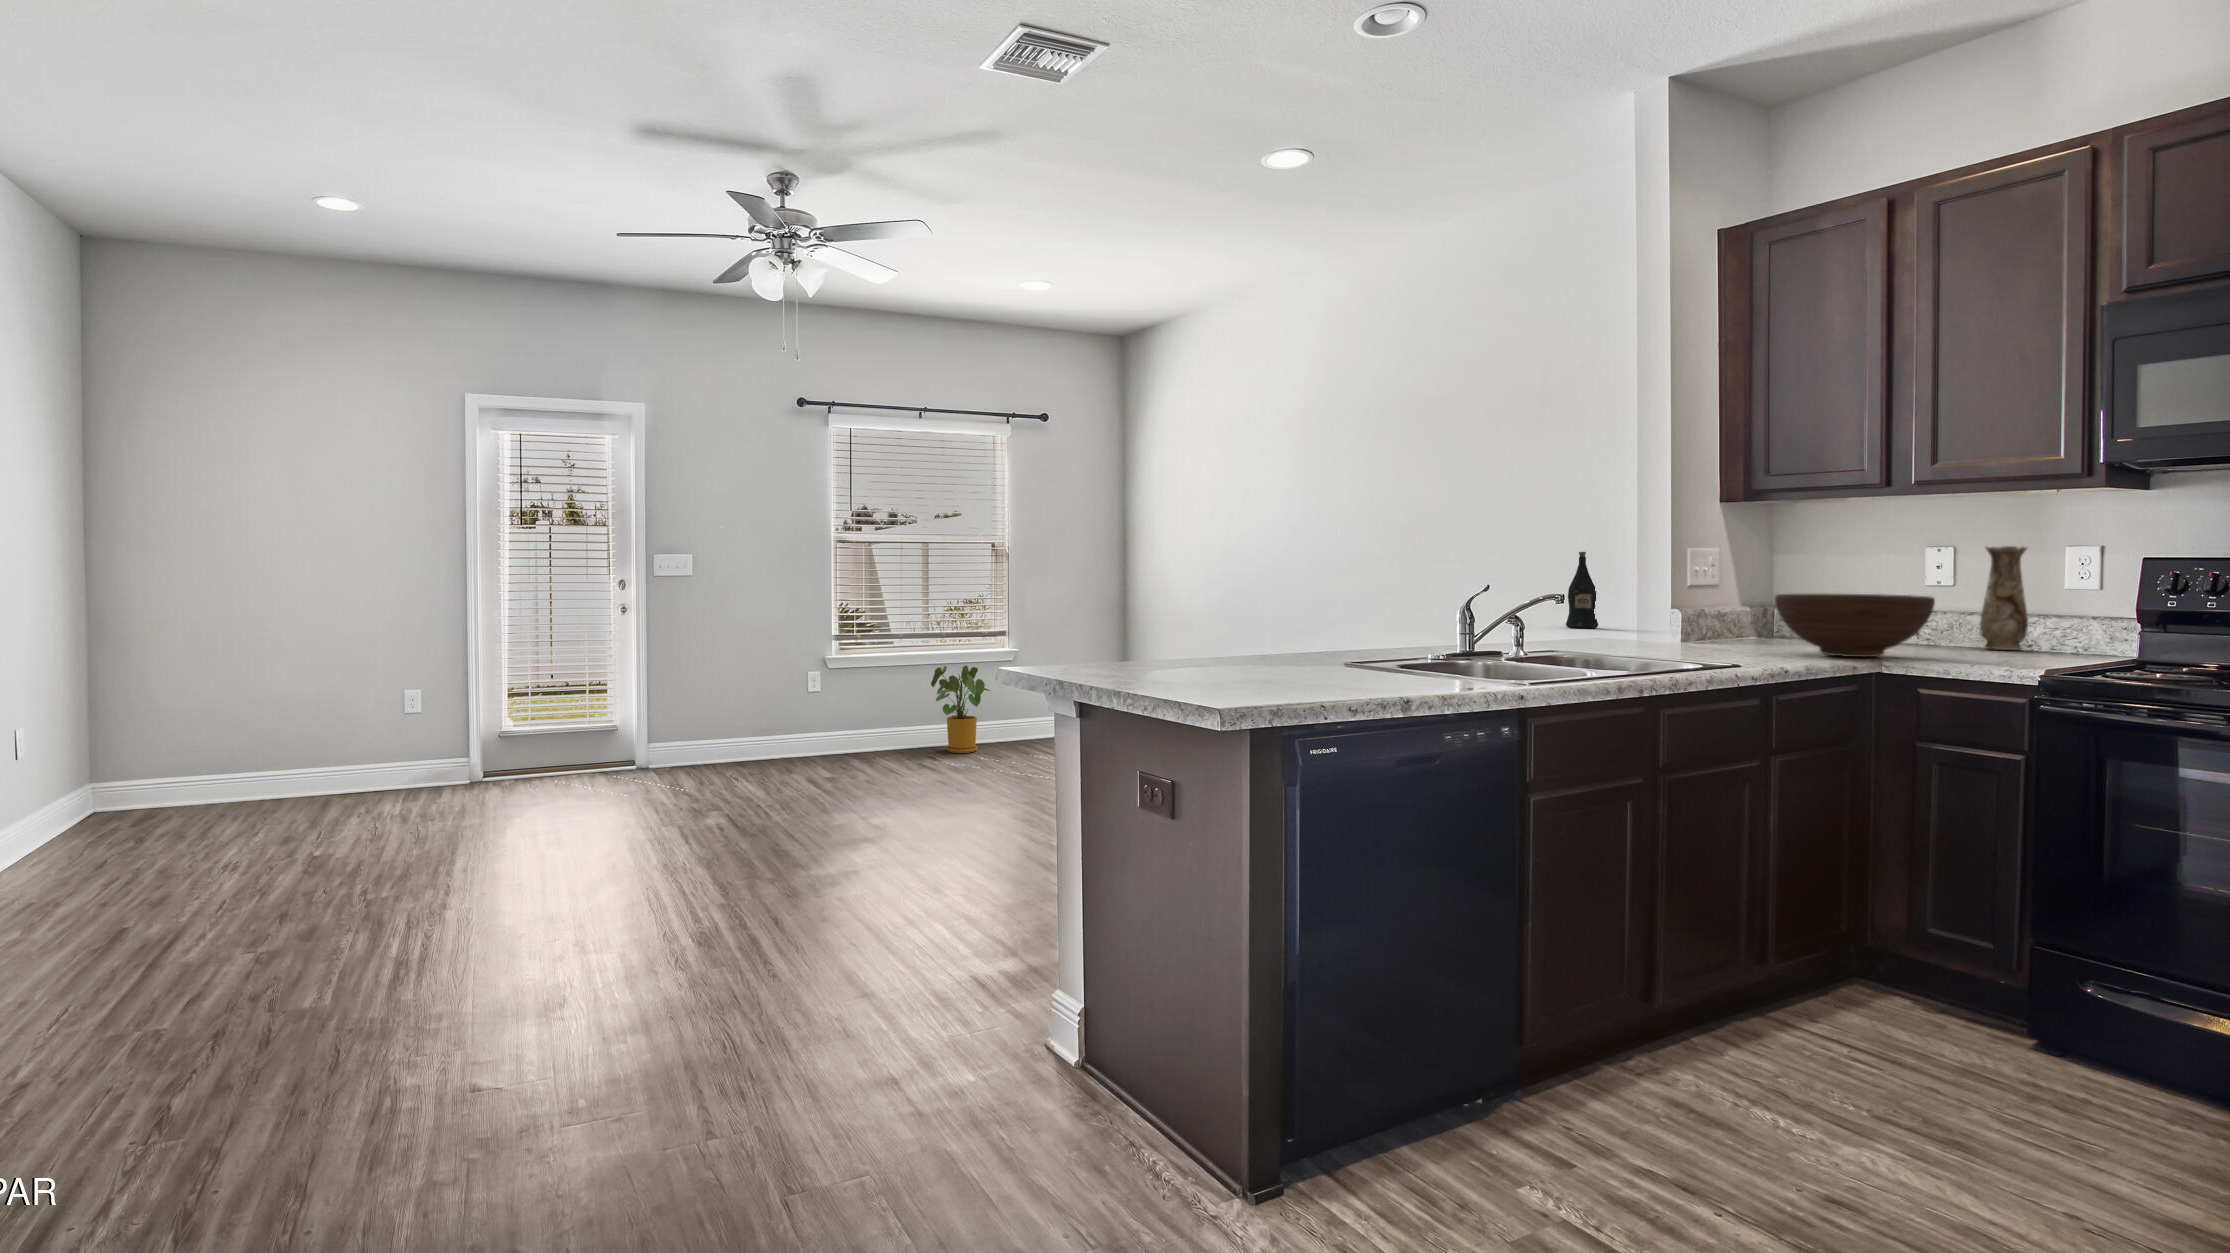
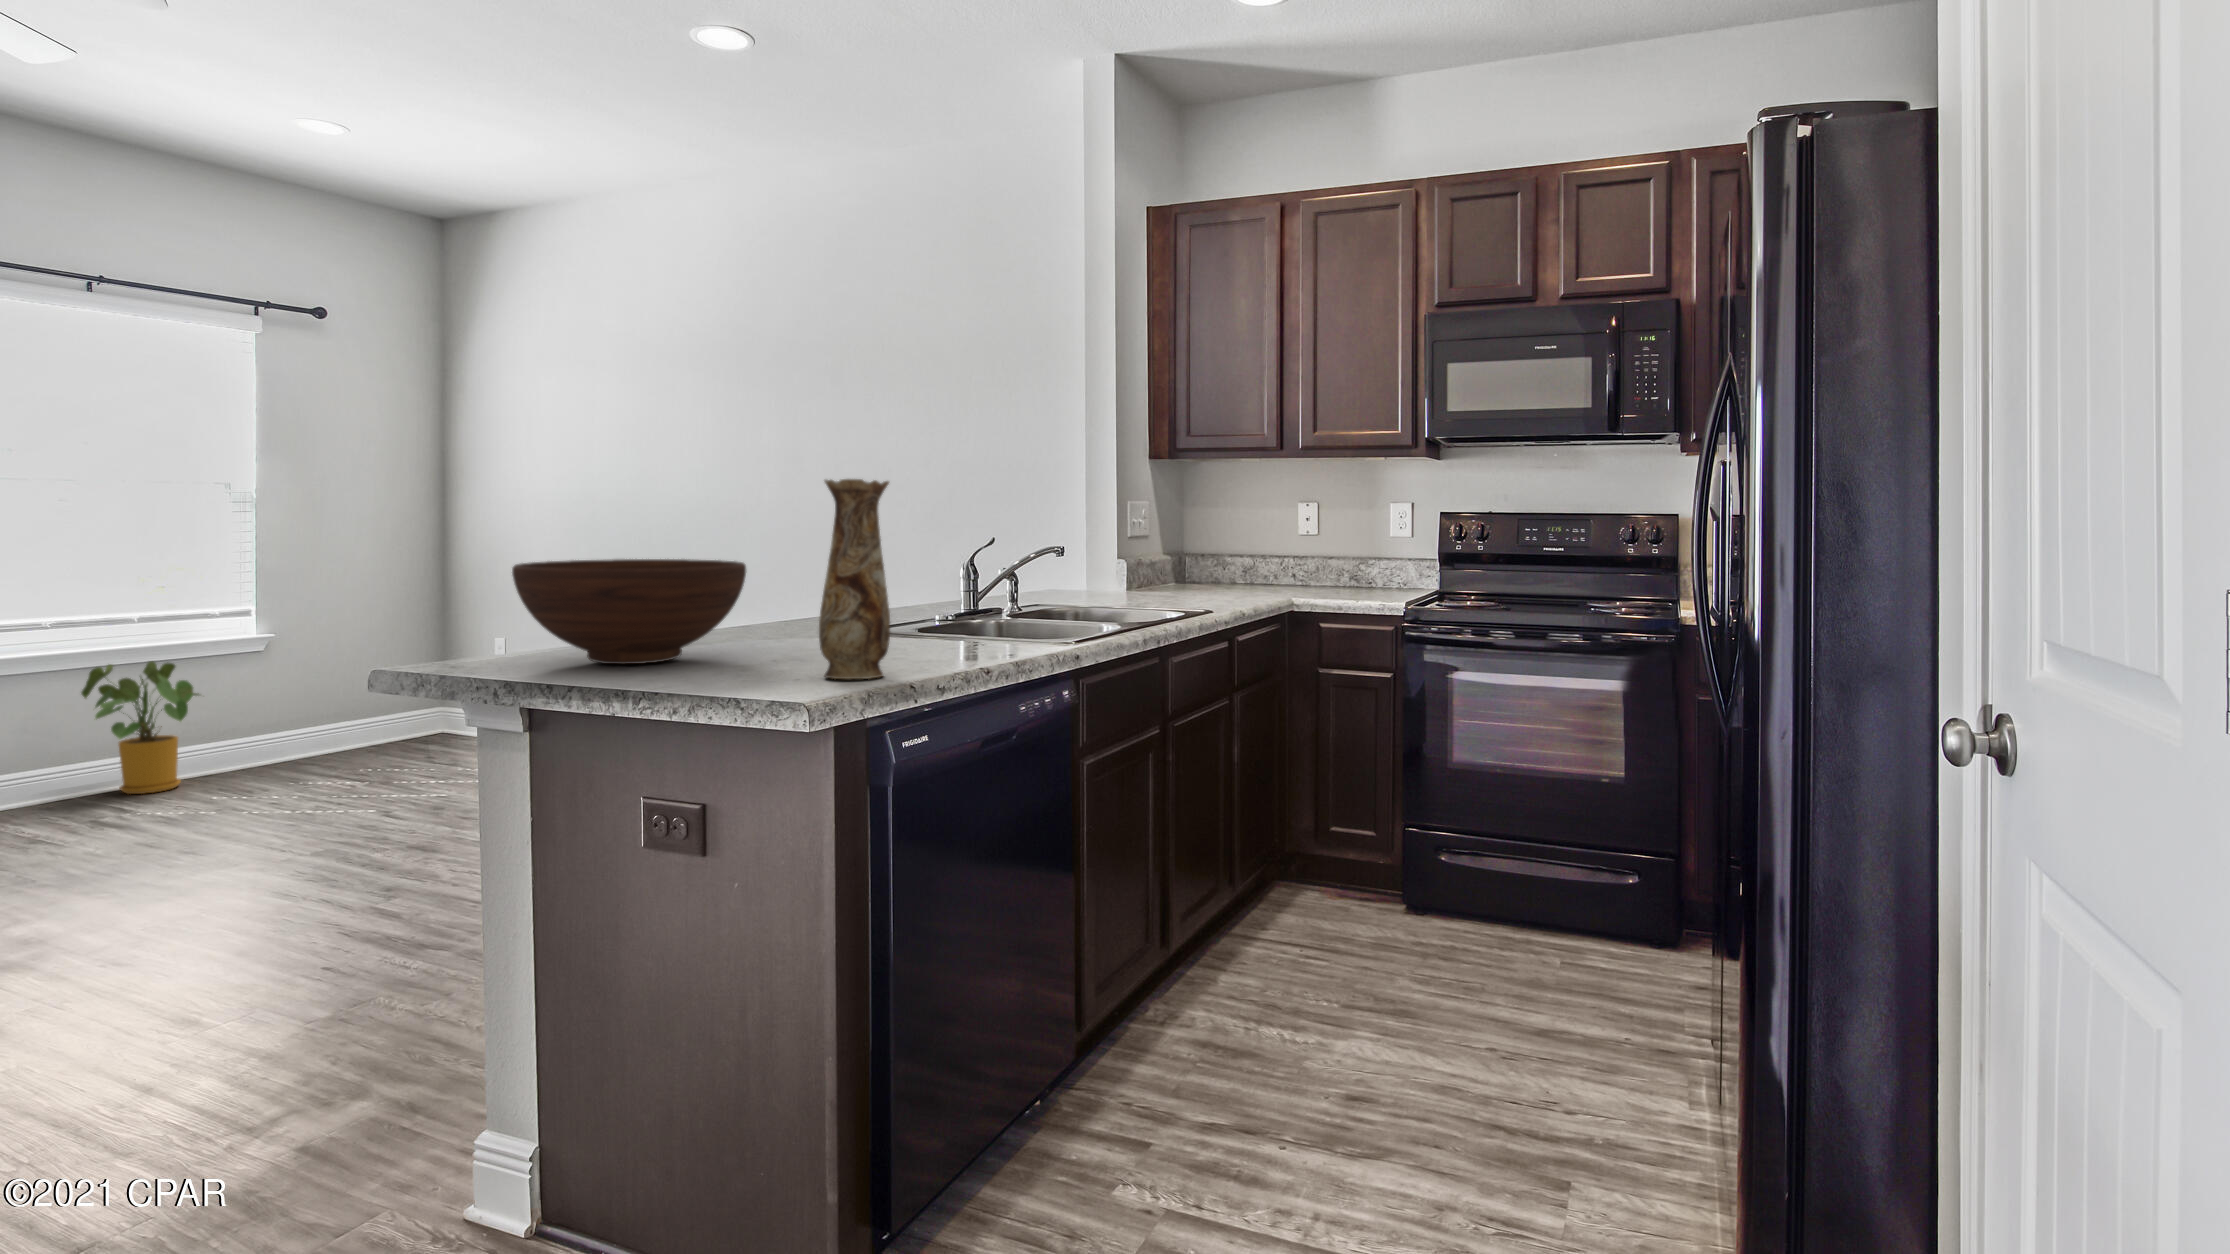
vase: present [1980,546,2028,650] -> present [819,479,890,679]
wine bottle: present [1566,552,1598,628] -> none [1000,504,1030,581]
fruit bowl: present [1775,594,1935,657] -> present [512,559,746,664]

